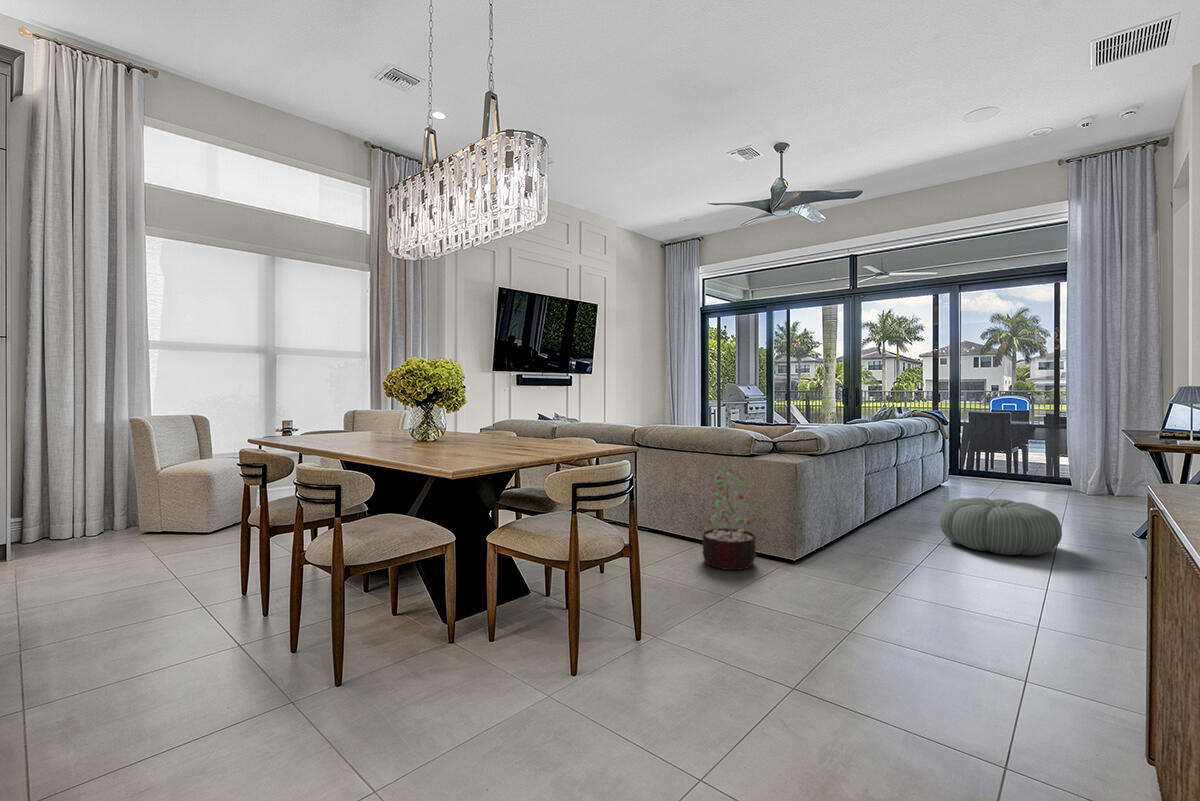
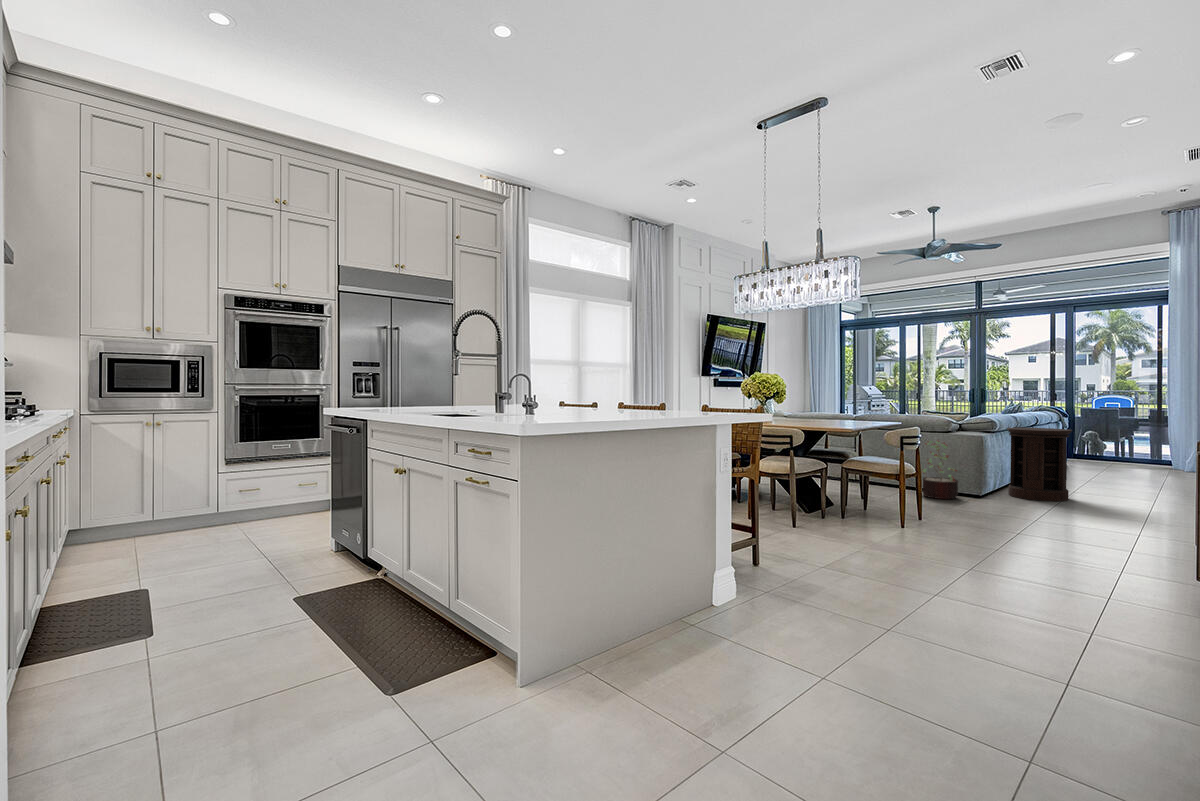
side table: none [838,447,931,571] -> present [1007,428,1072,501]
pouf: present [940,498,1062,556] -> none [1073,463,1160,496]

